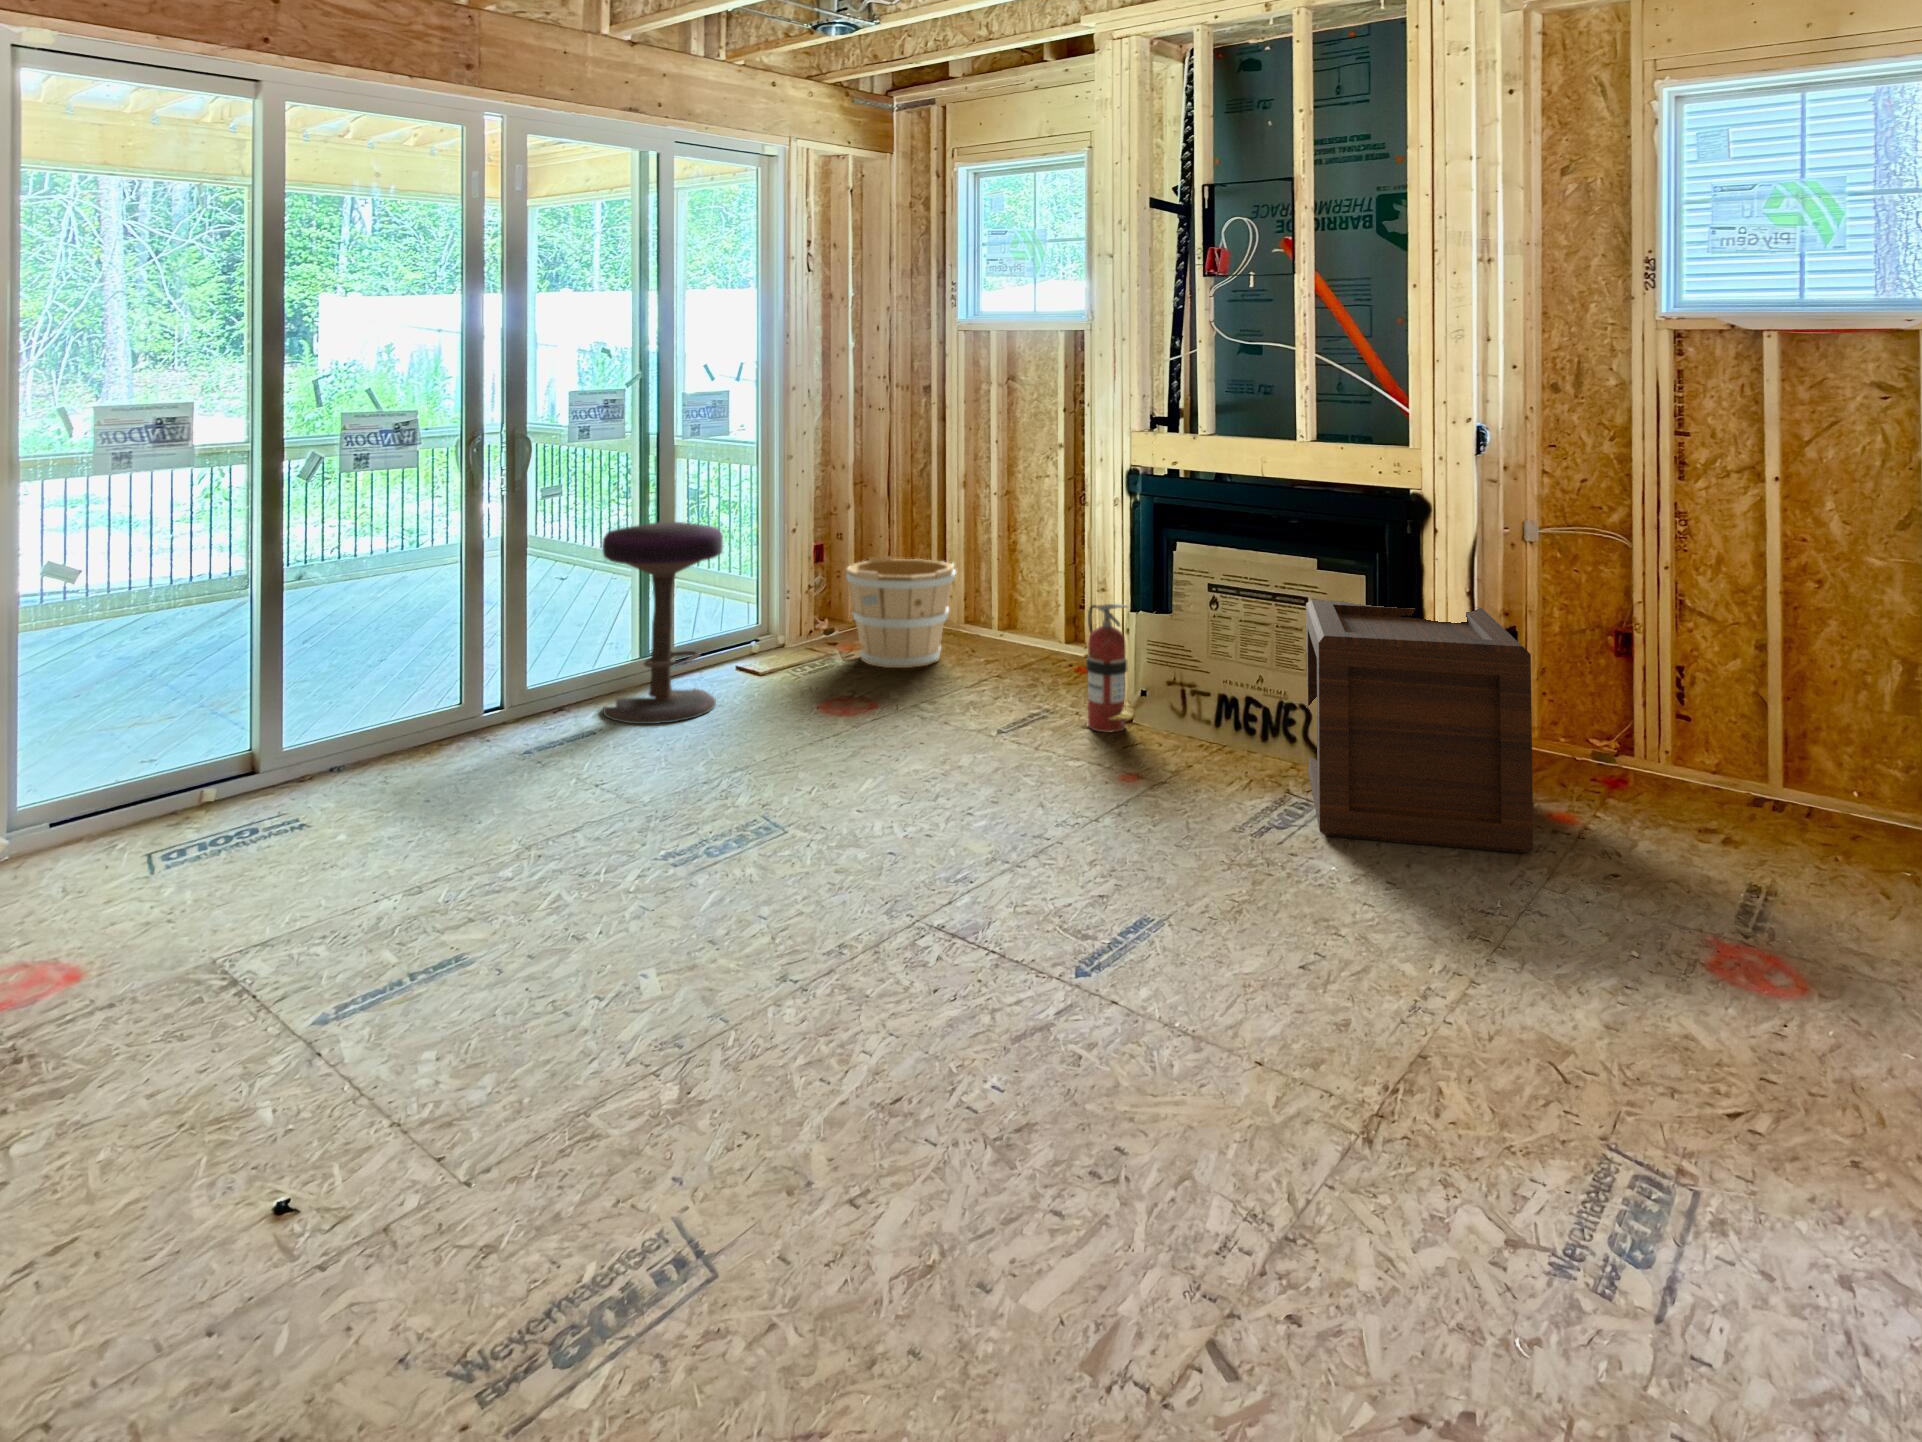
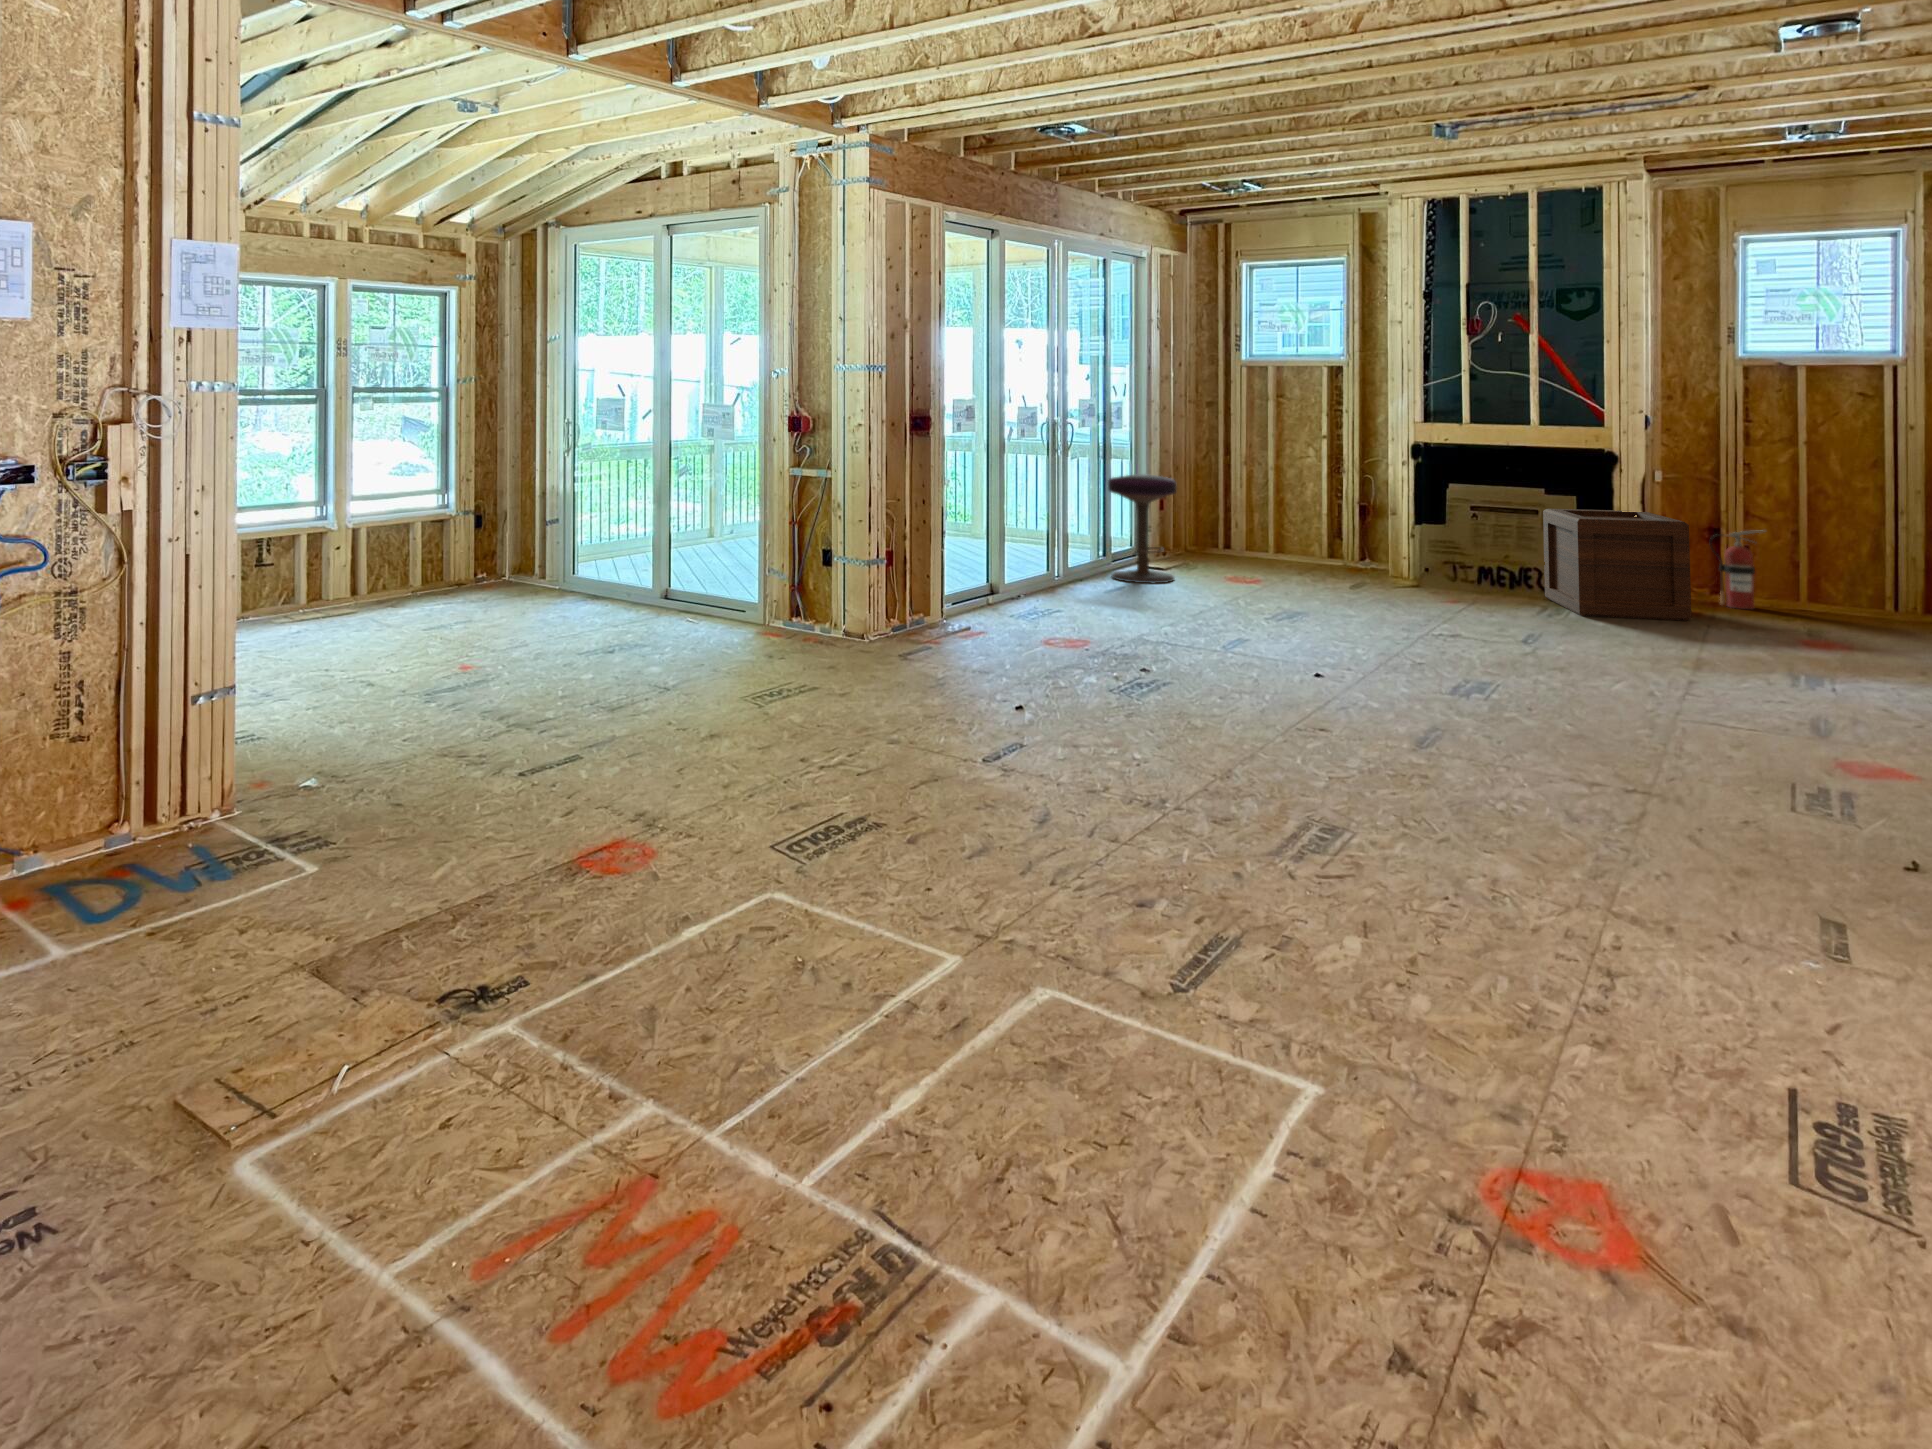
wooden bucket: present [846,556,956,668] -> none [1196,501,1268,565]
fire extinguisher: present [1086,604,1127,732] -> present [1710,531,1760,609]

